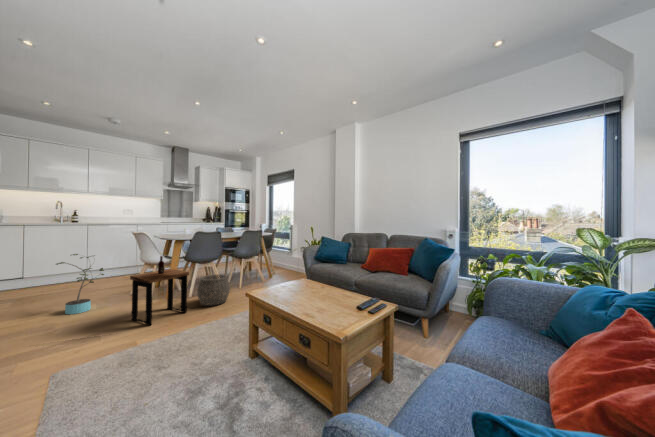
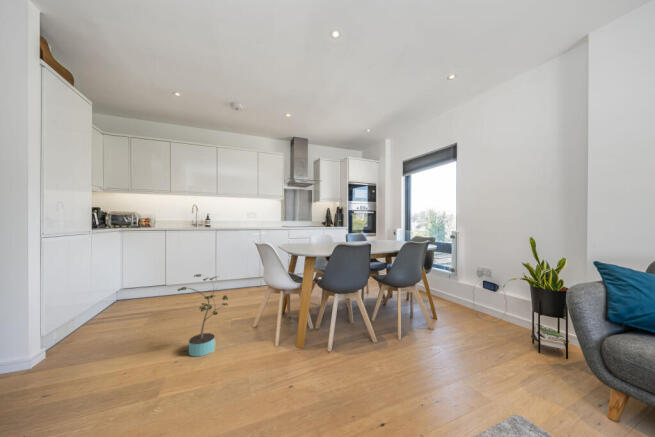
side table: present [130,256,189,326] -> none [257,293,338,422]
woven basket: present [197,275,230,306] -> none [344,318,394,379]

